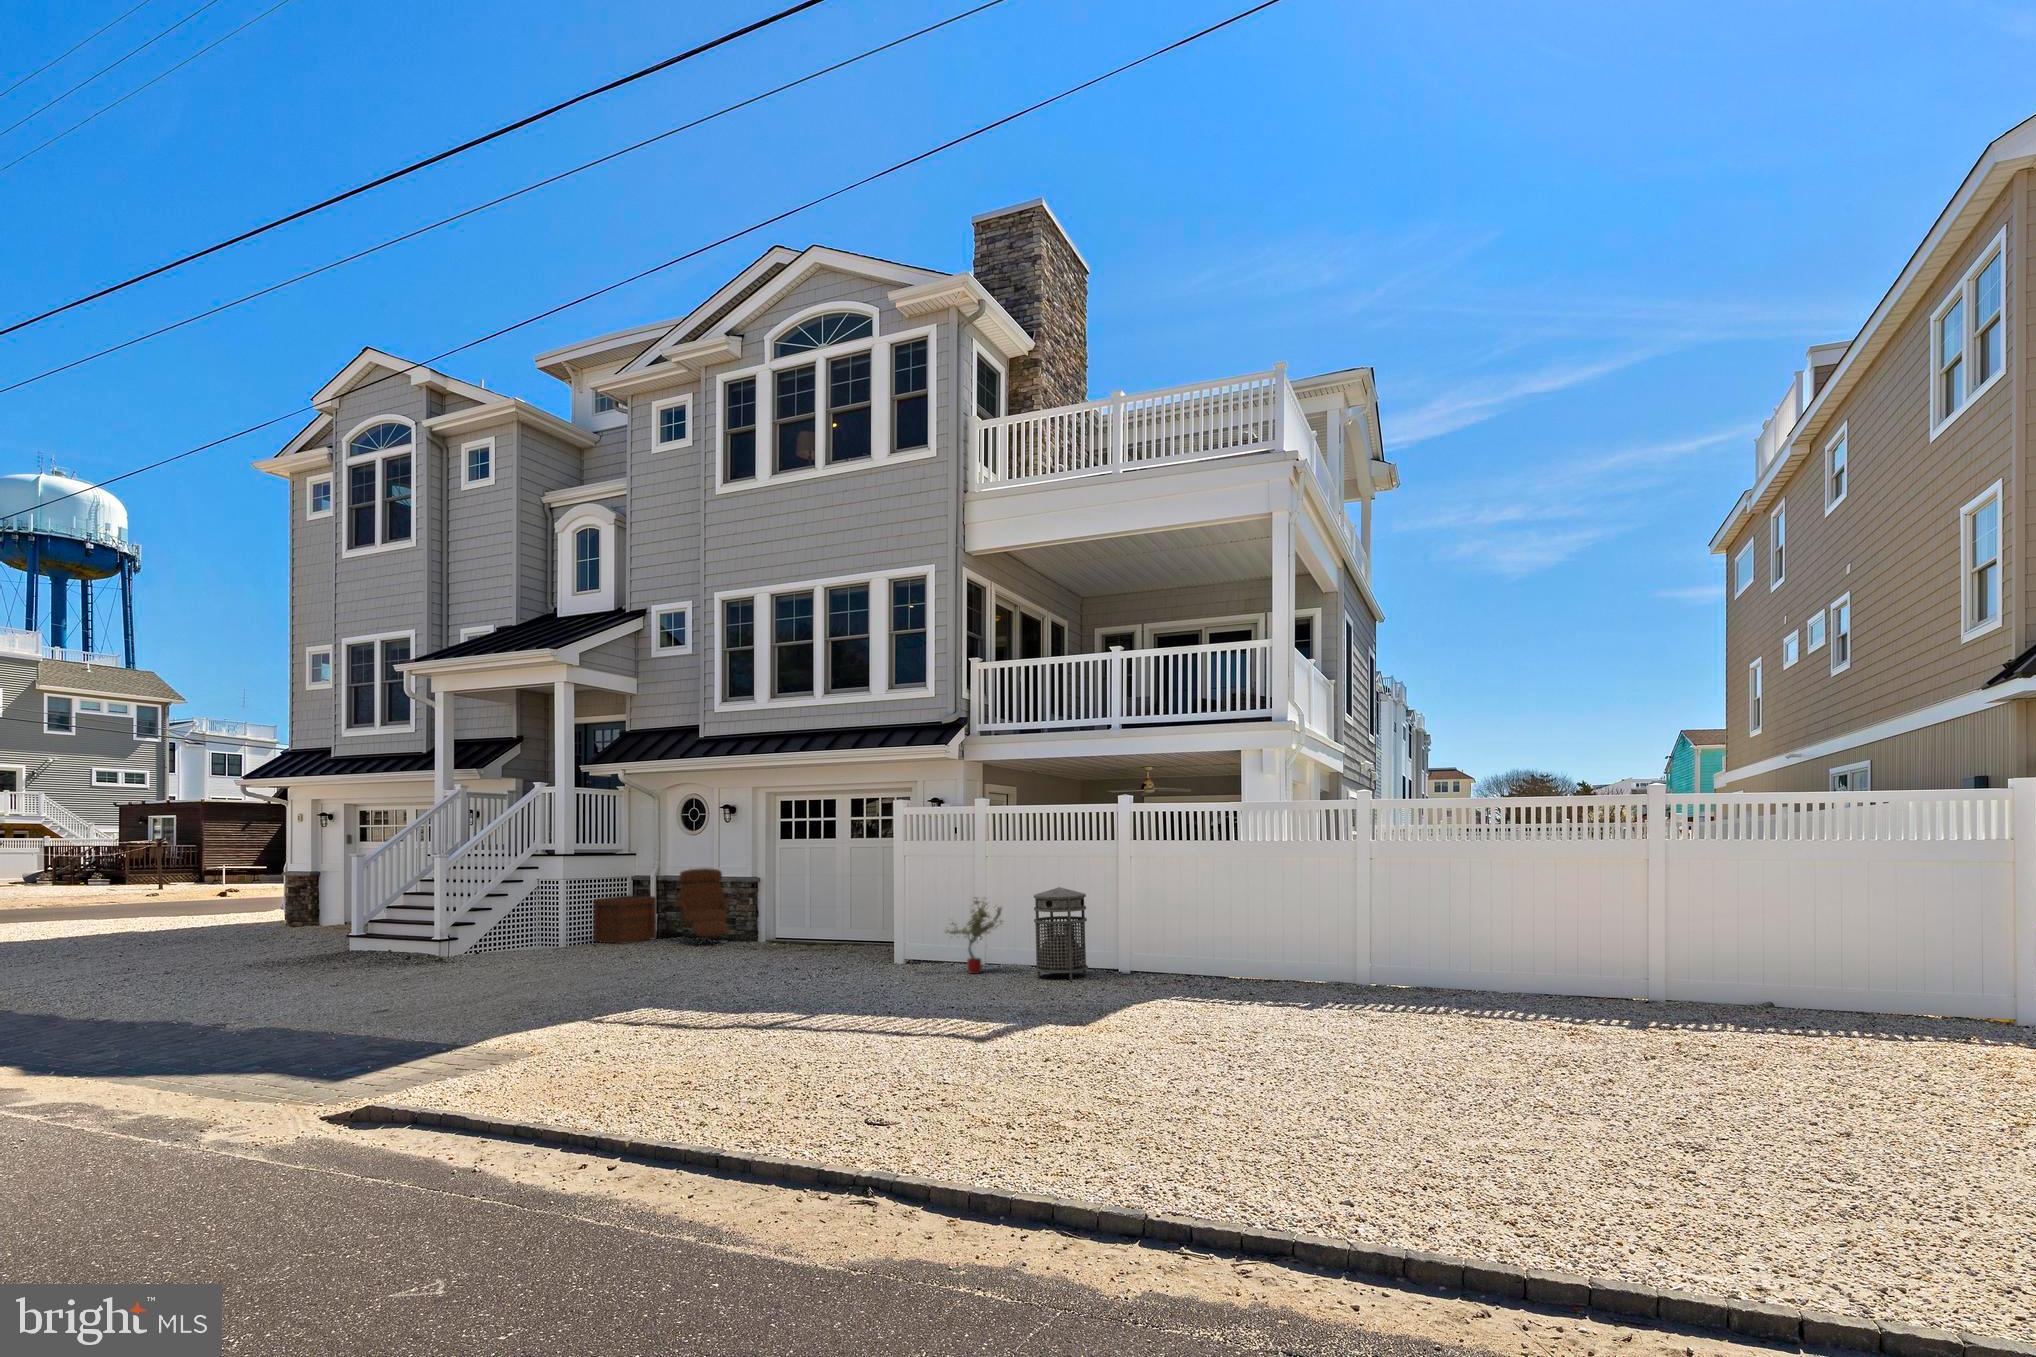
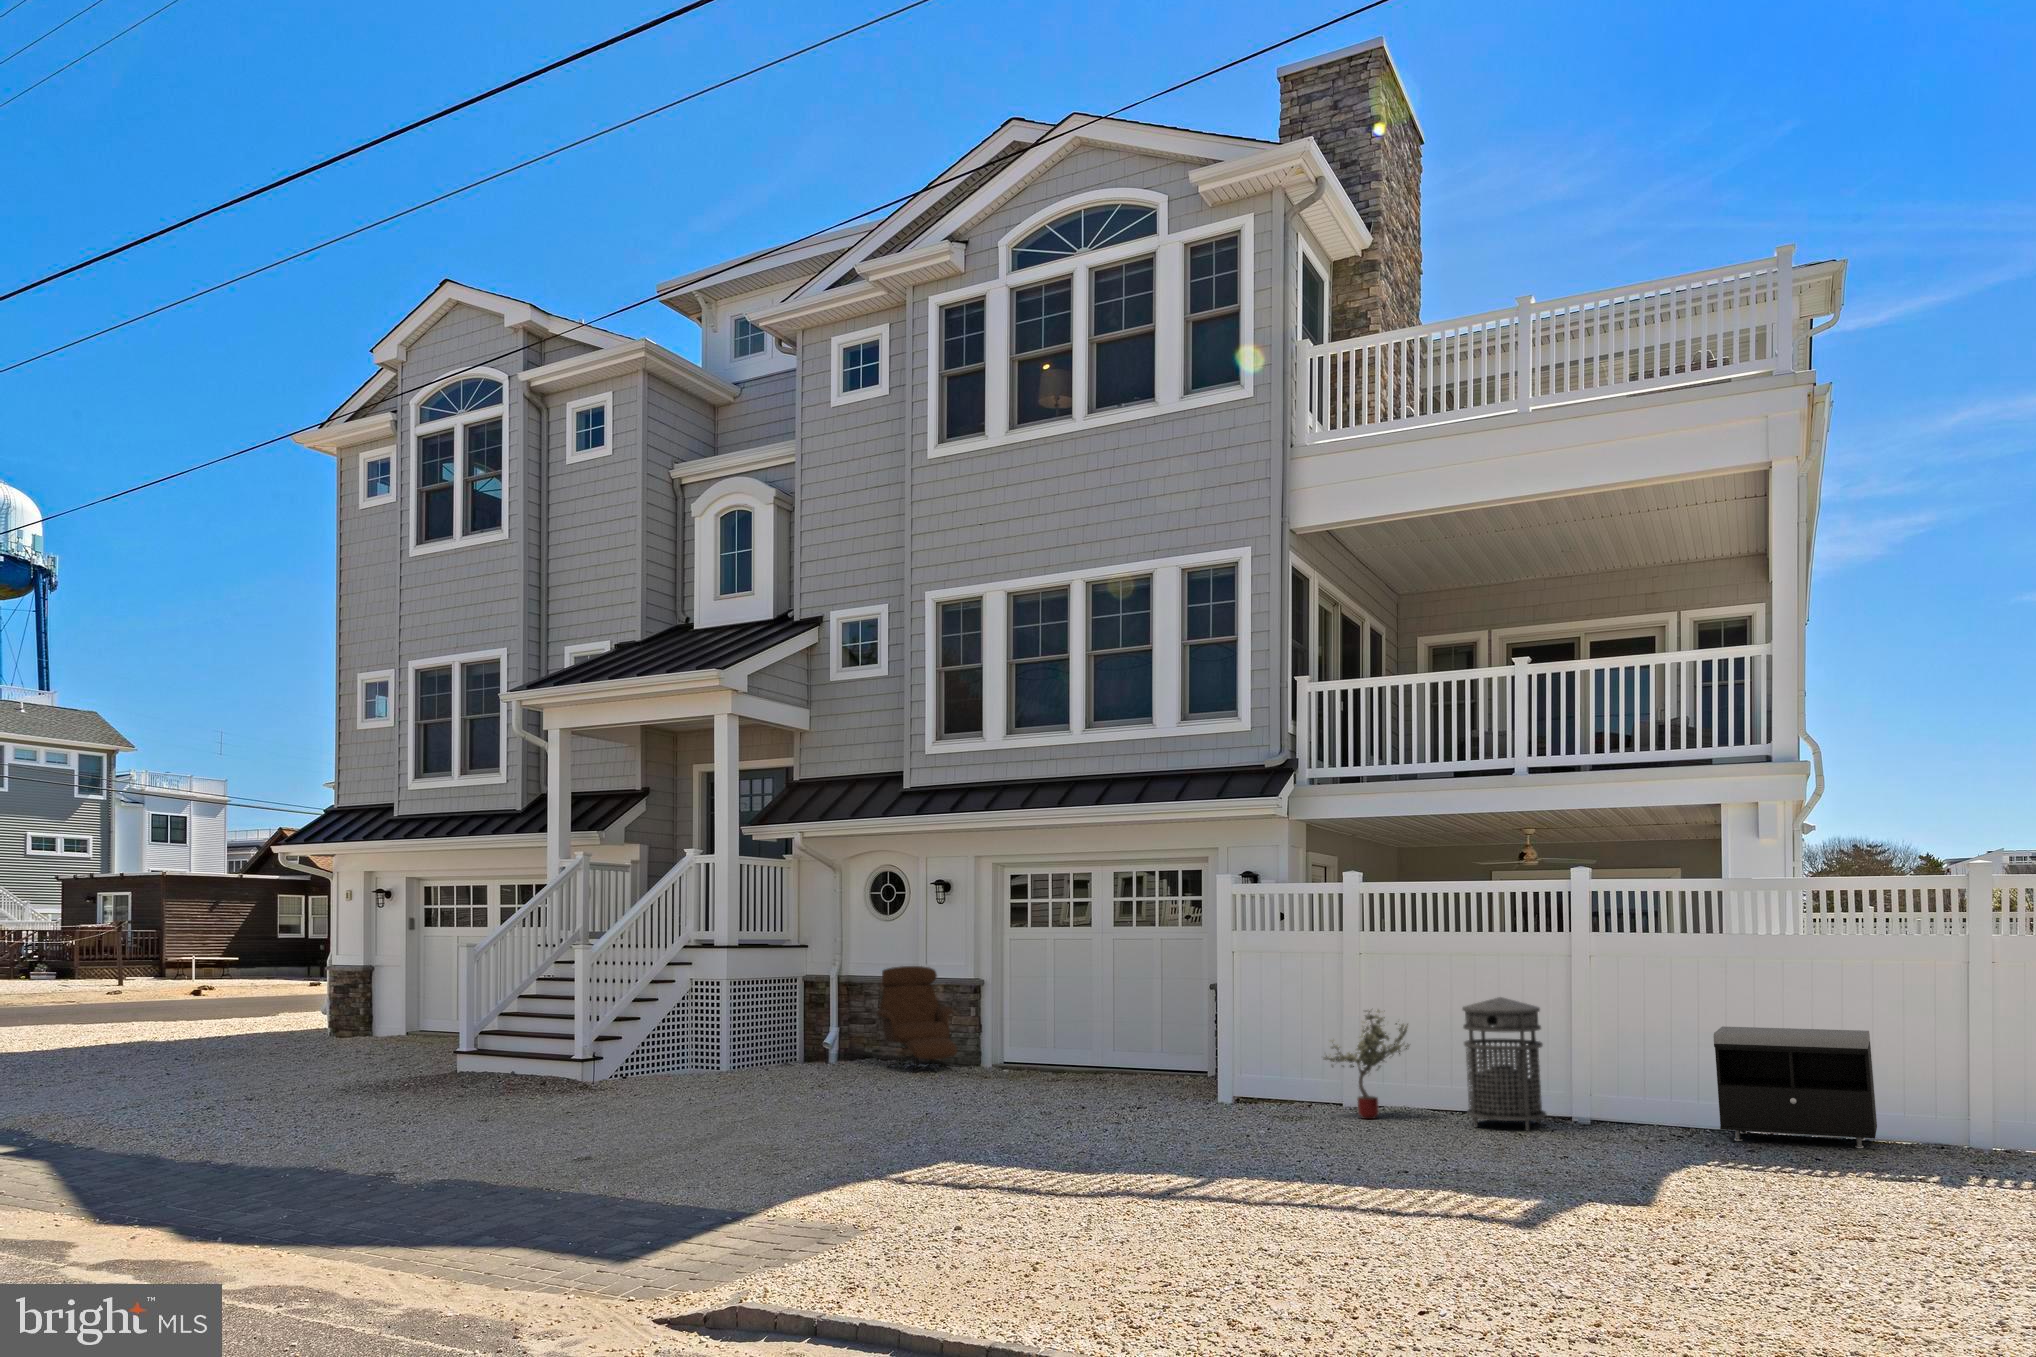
wooden crate: present [593,895,656,944] -> none [764,1002,846,1068]
storage bench: none [1185,906,1294,988] -> present [1713,1026,1877,1148]

